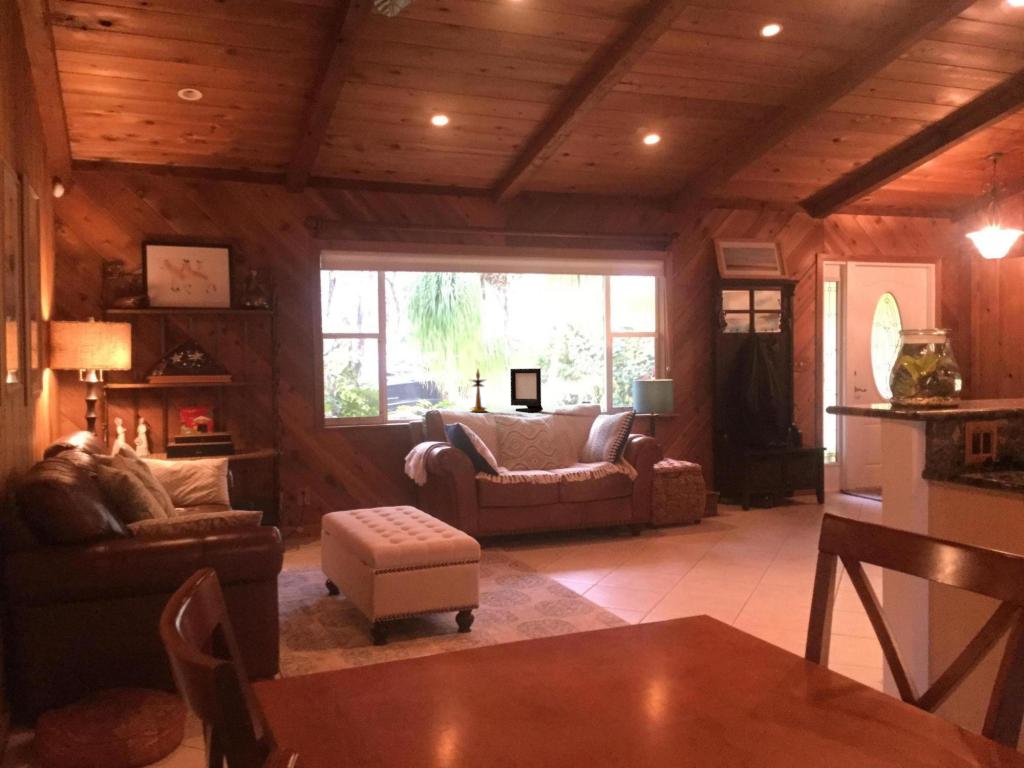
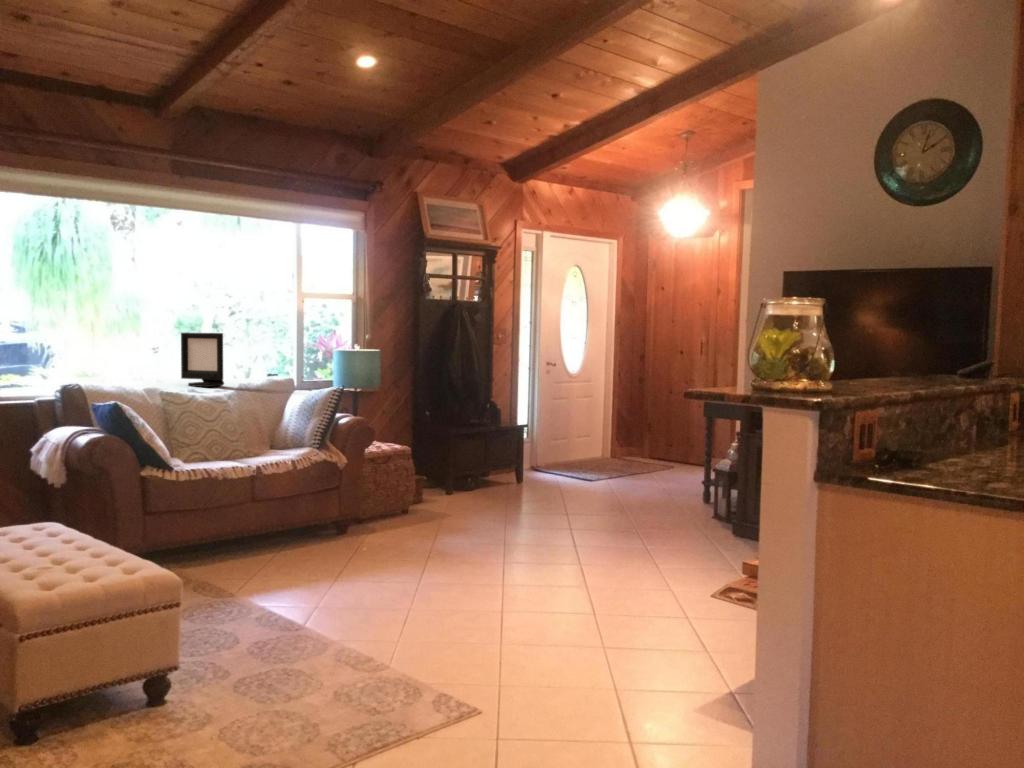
candlestick: present [471,370,486,412] -> none [125,331,151,387]

